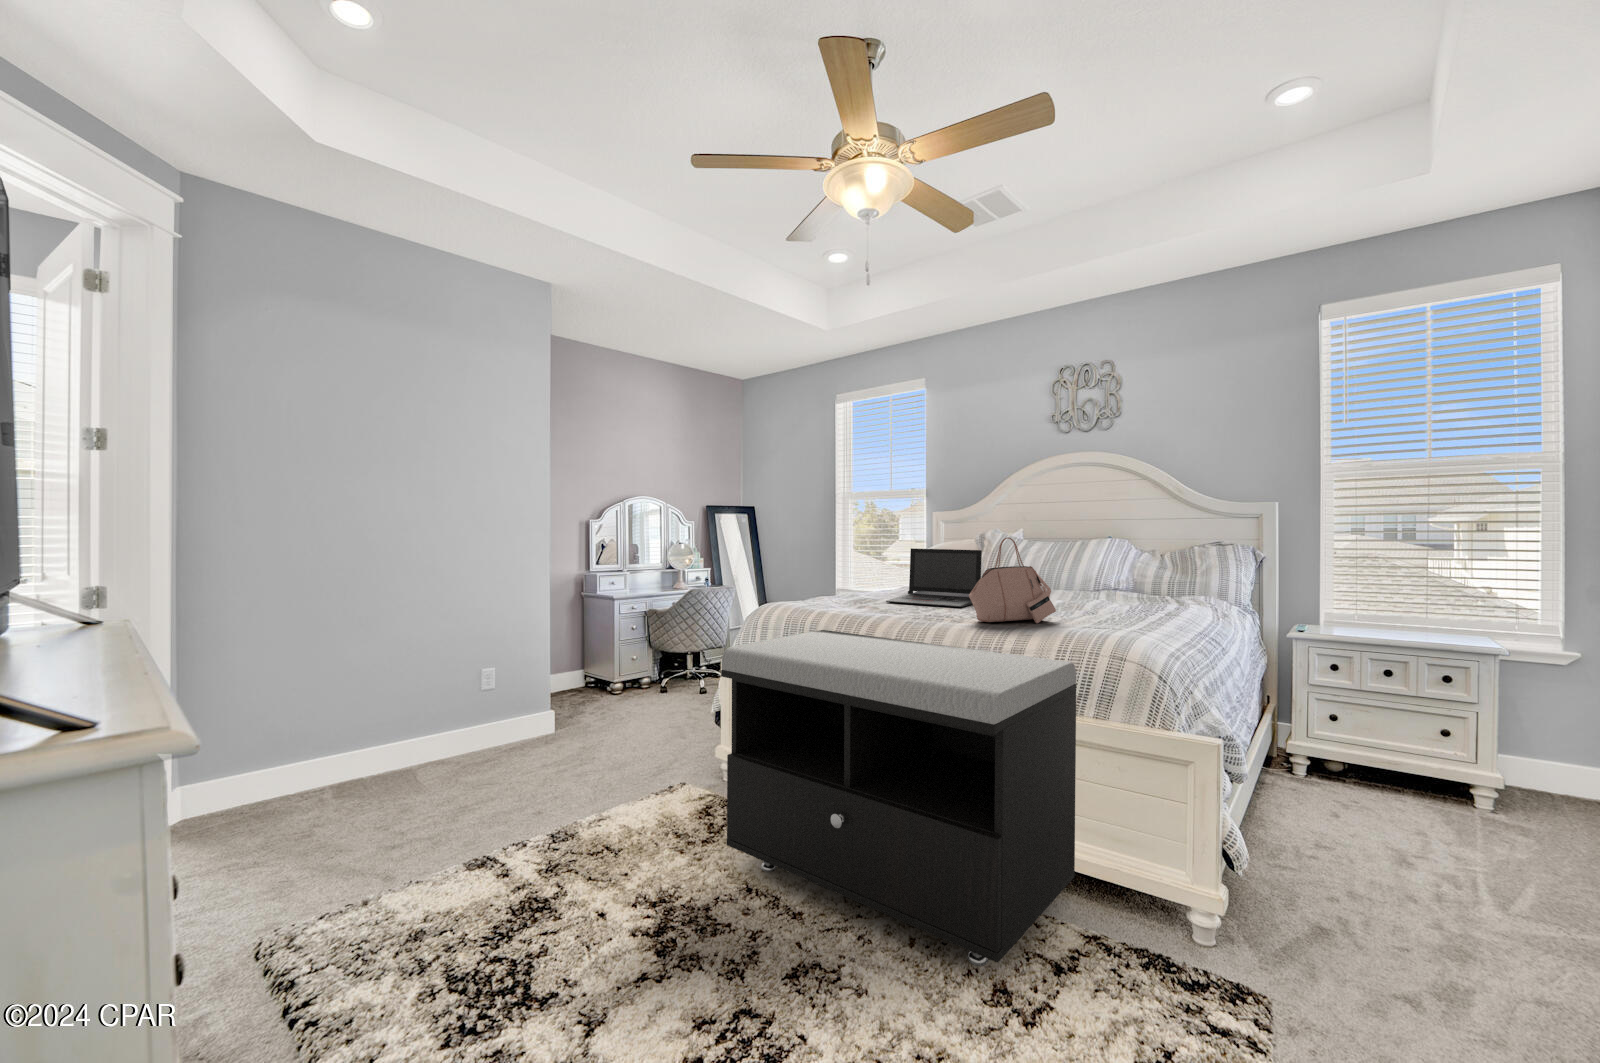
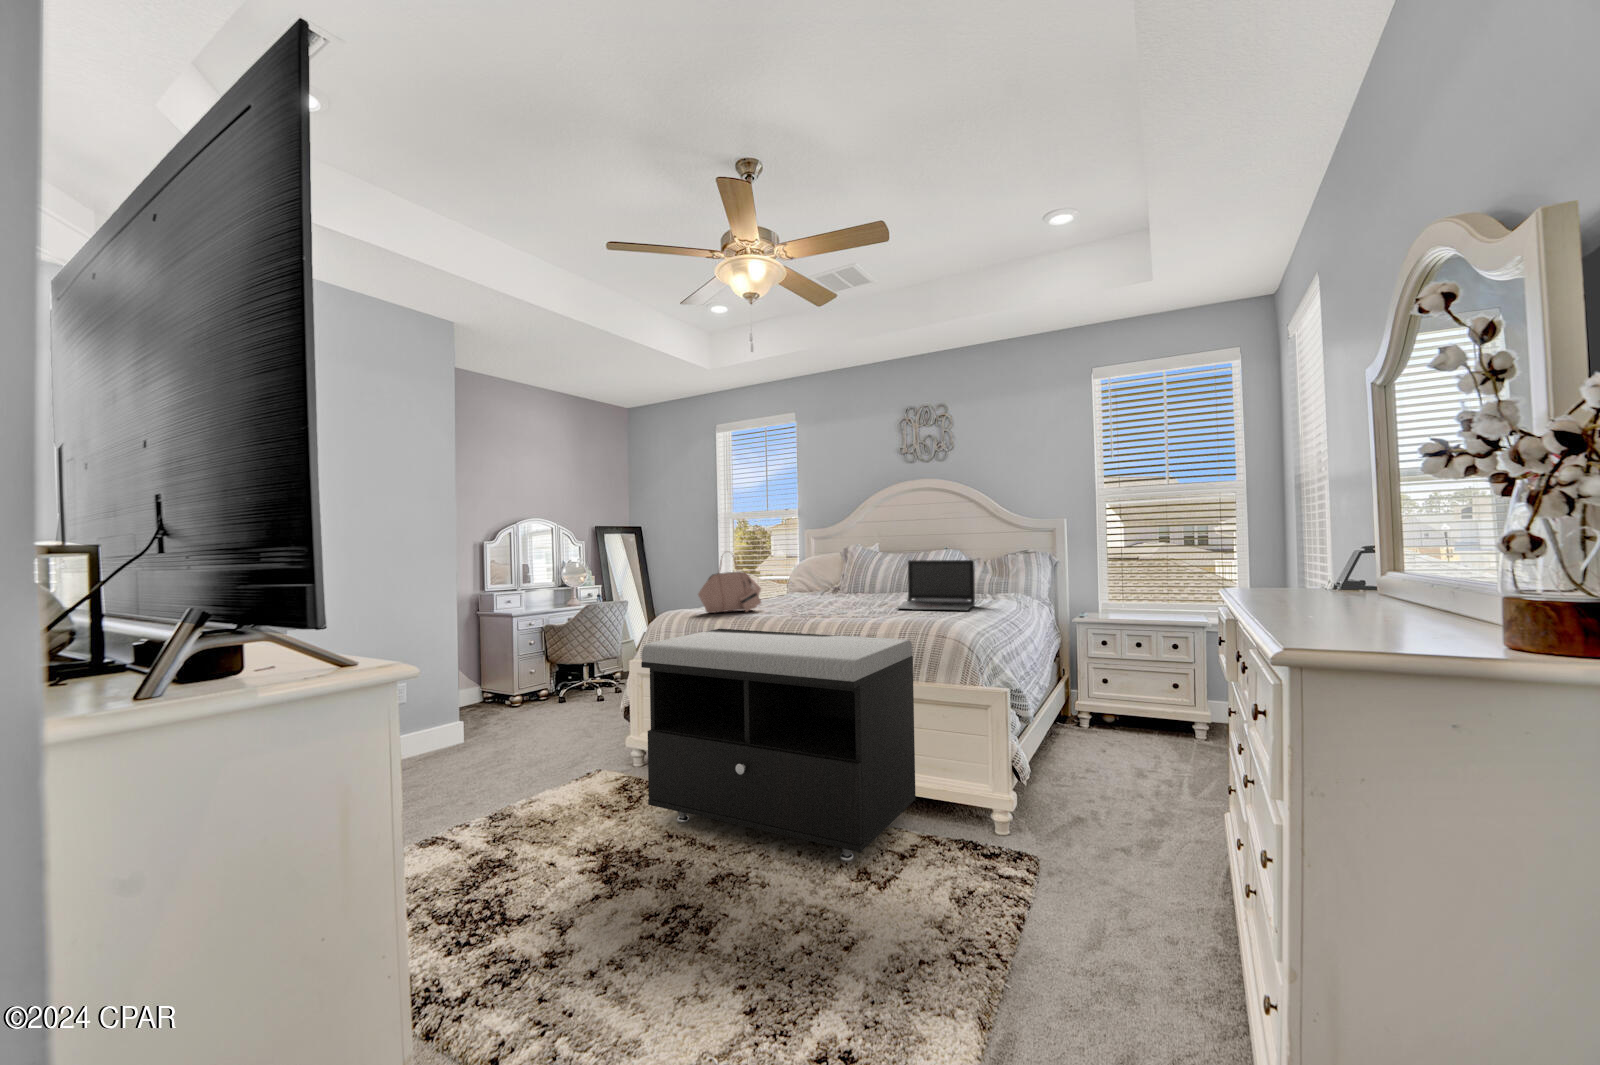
handbag: present [969,537,1056,623] -> present [698,556,761,613]
laptop: present [886,548,982,607] -> present [898,560,975,611]

